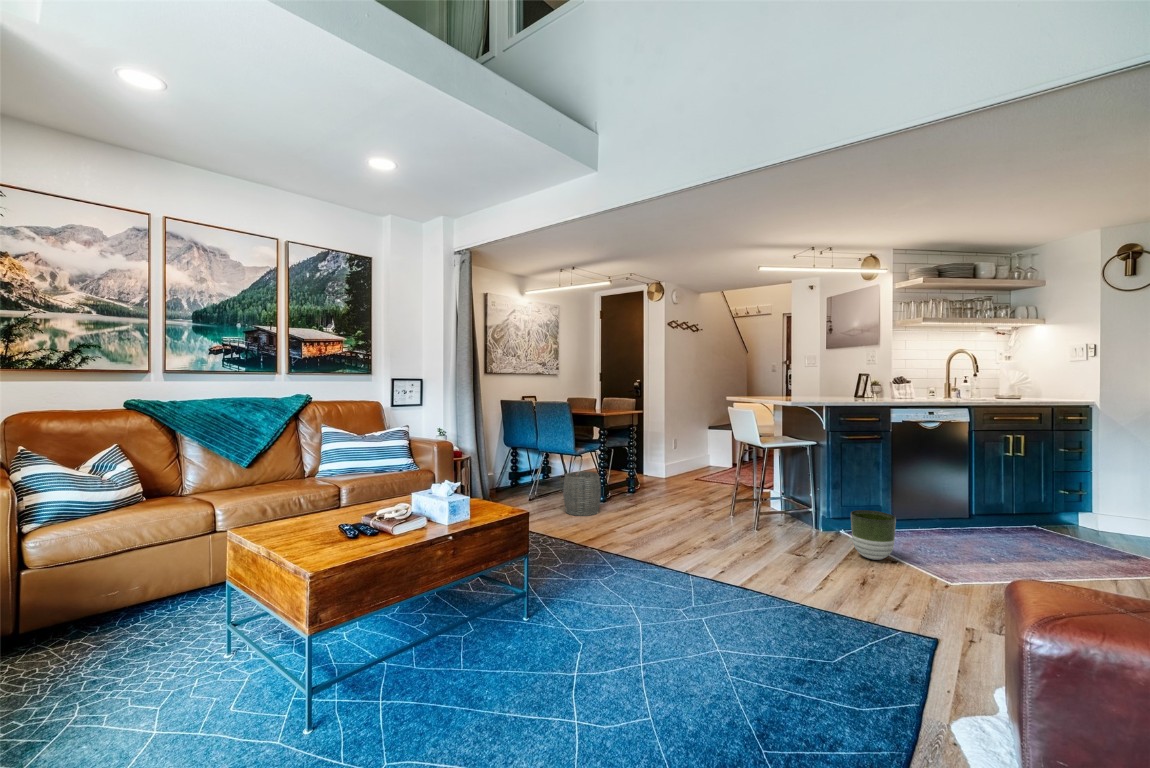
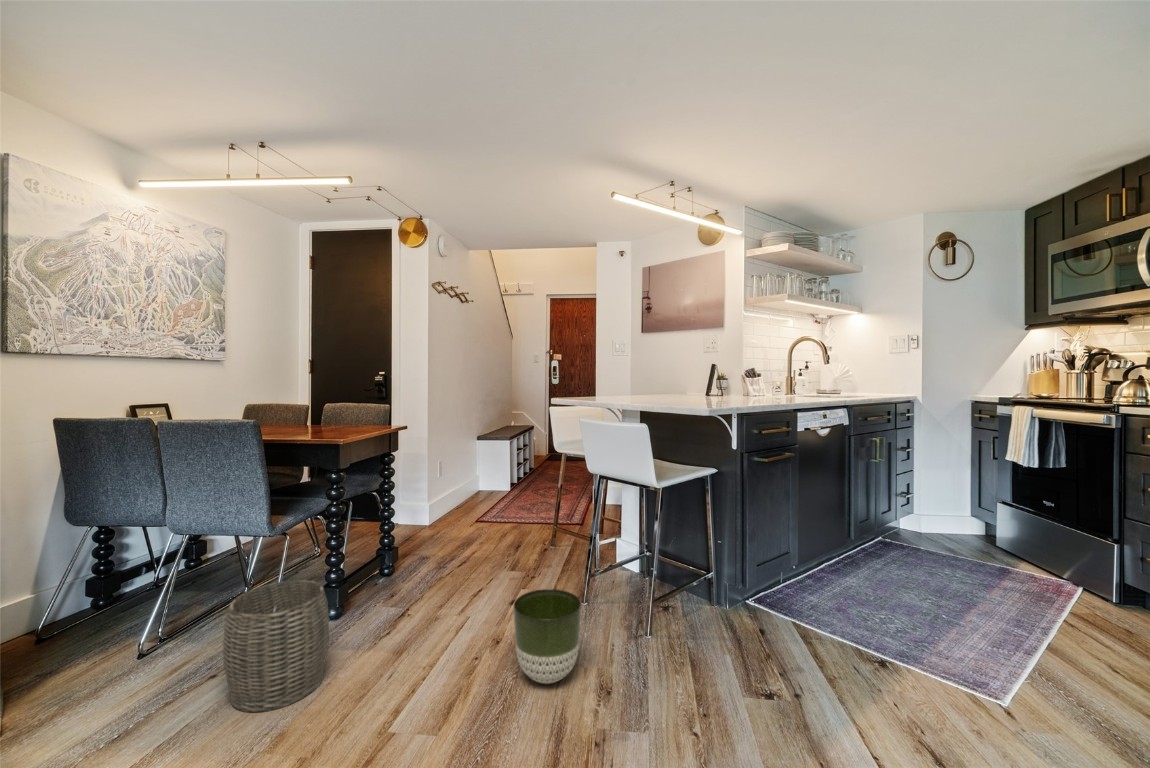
planter: present [851,510,896,560] -> present [514,589,581,684]

